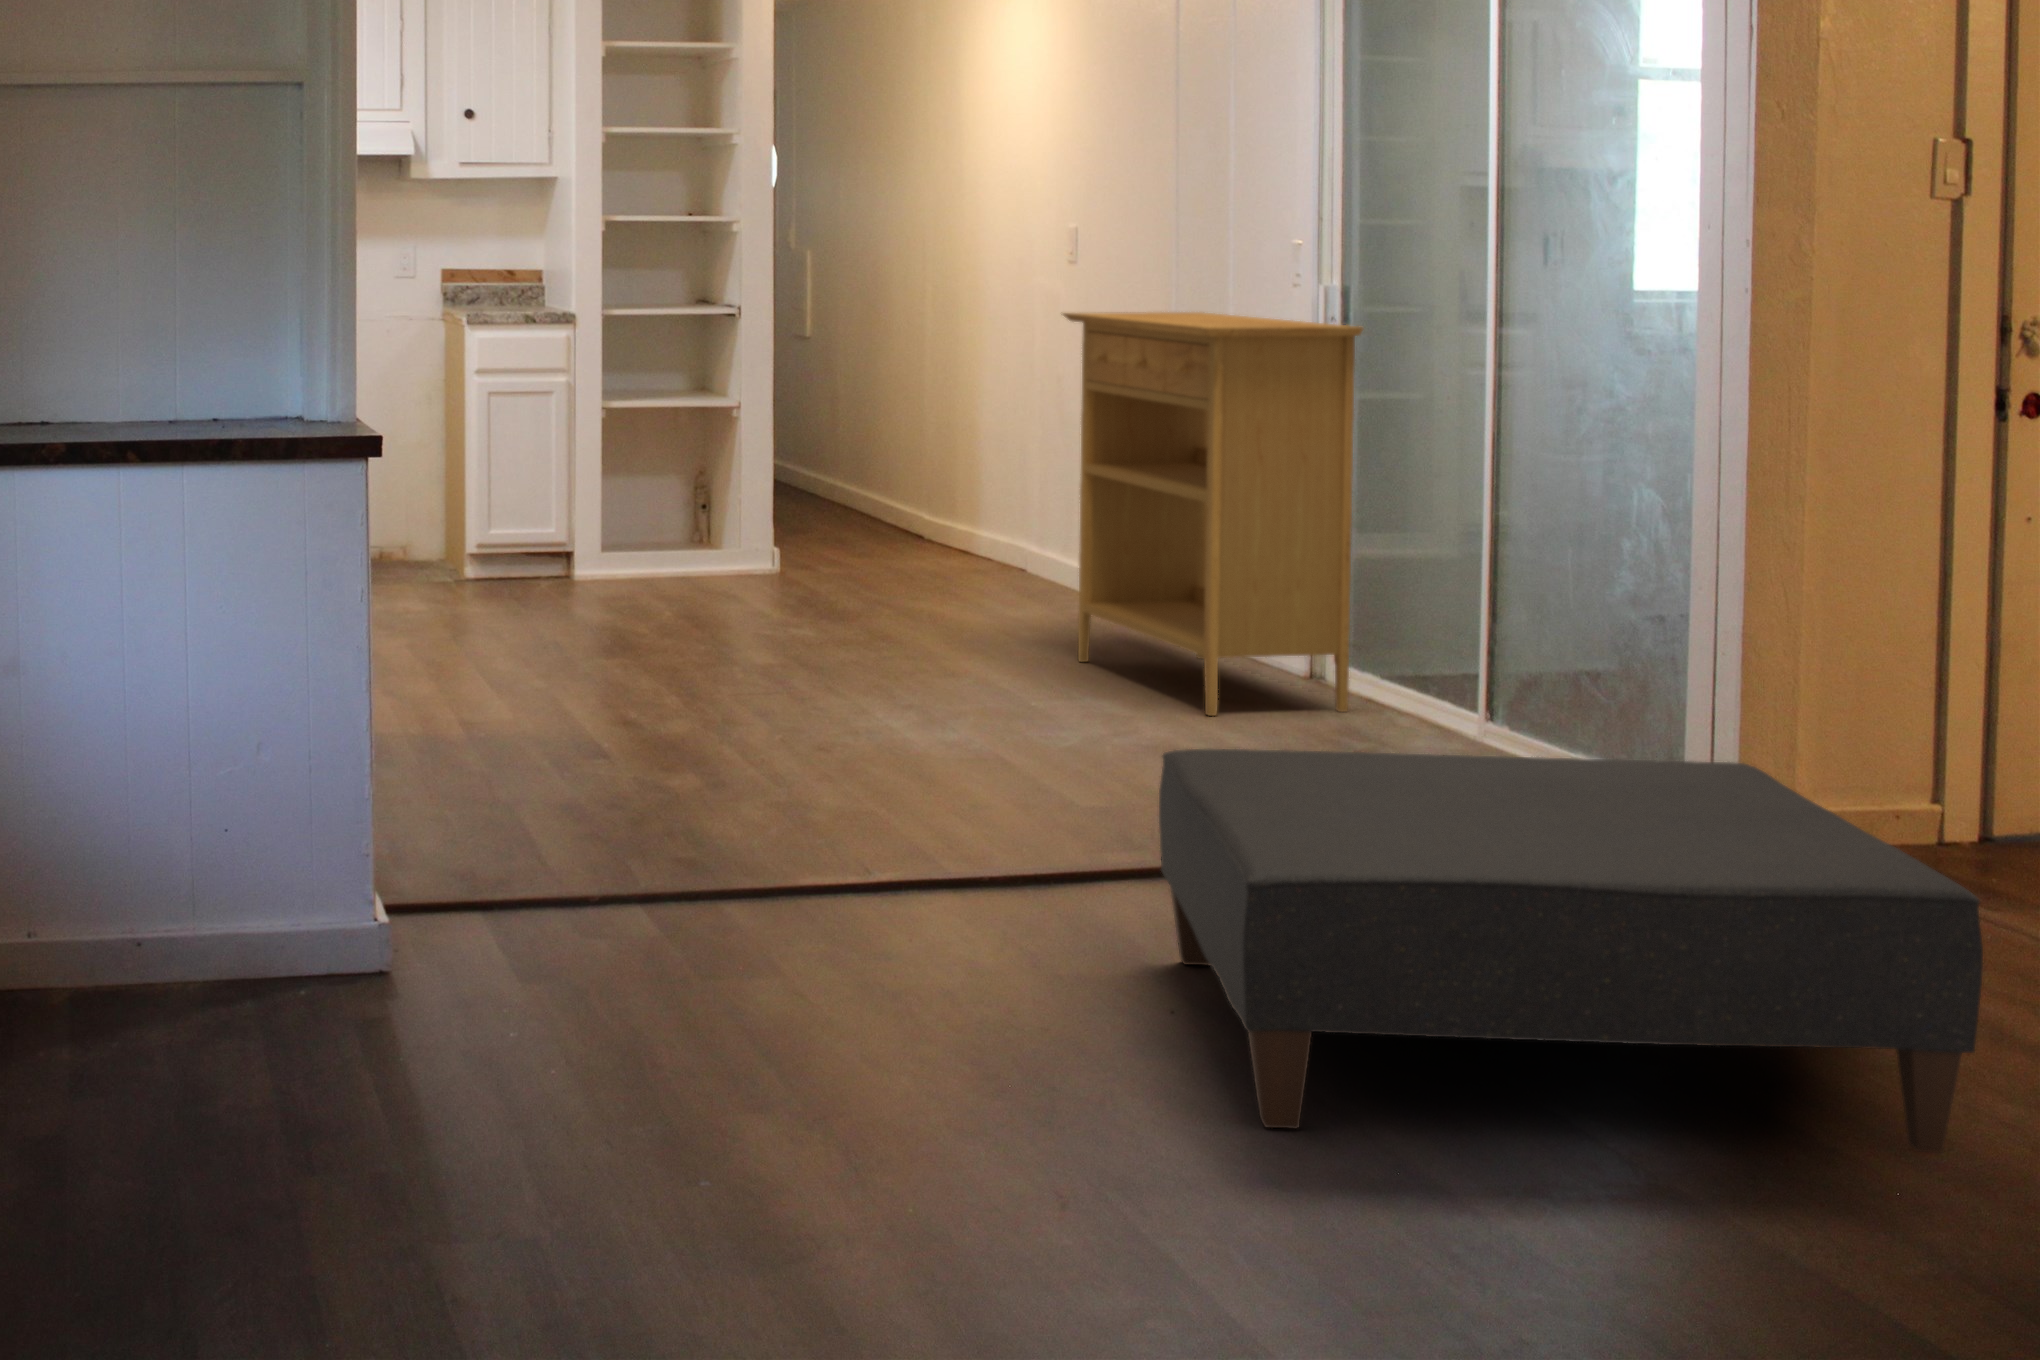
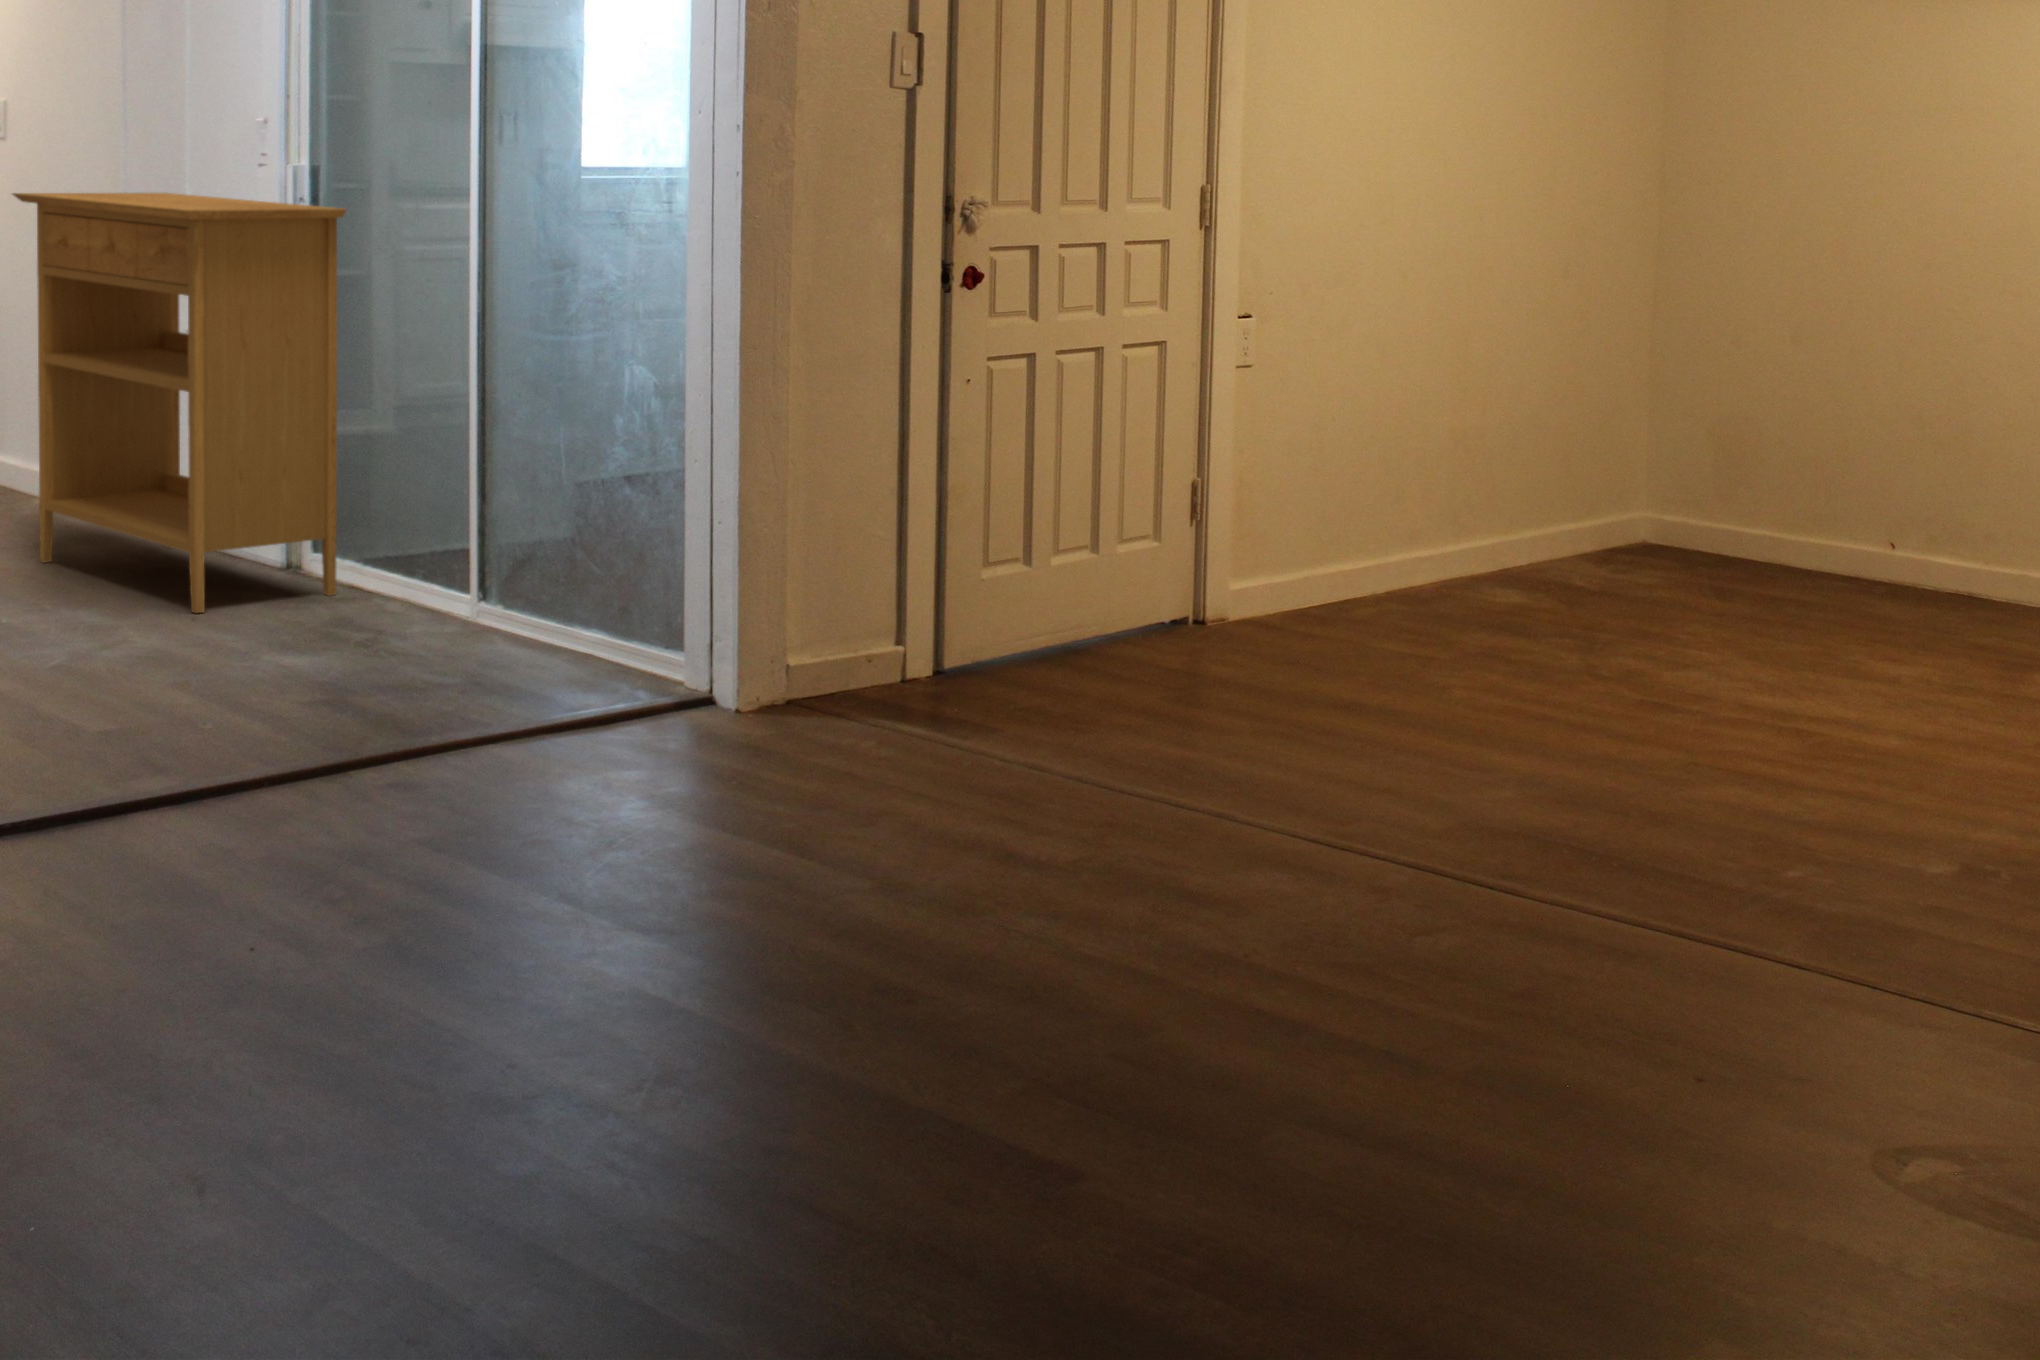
ottoman: present [1159,749,1983,1153] -> none [206,644,1073,1143]

